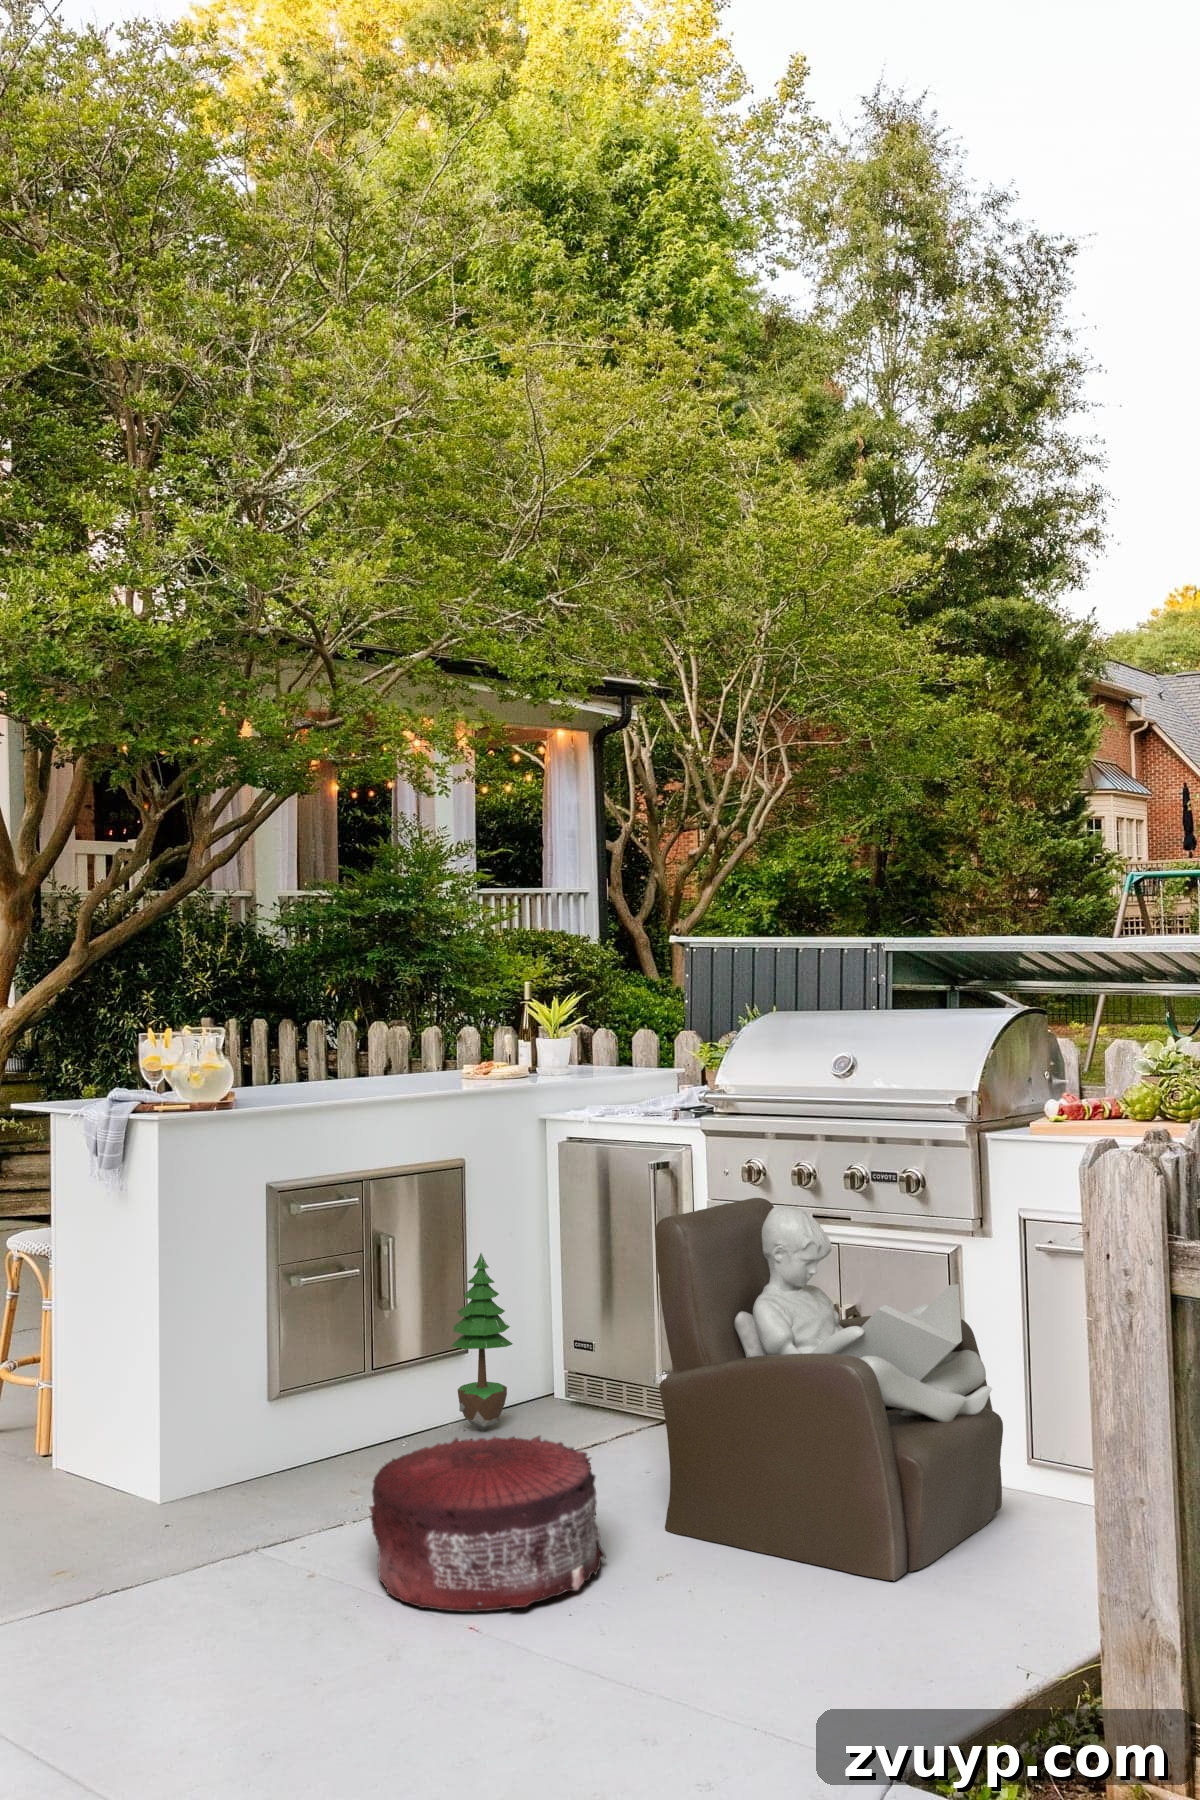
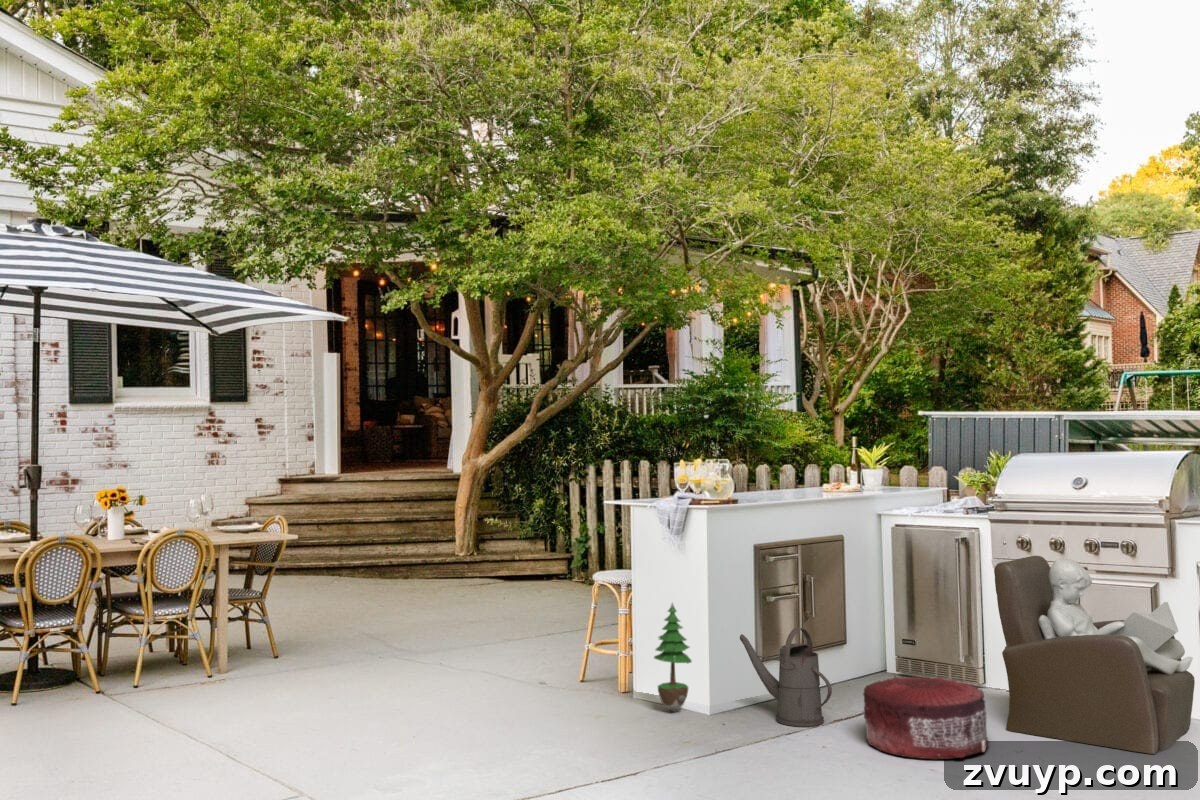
potted tree: present [451,1253,513,1431] -> present [654,604,691,712]
watering can: none [218,1344,348,1535] -> present [740,627,832,727]

